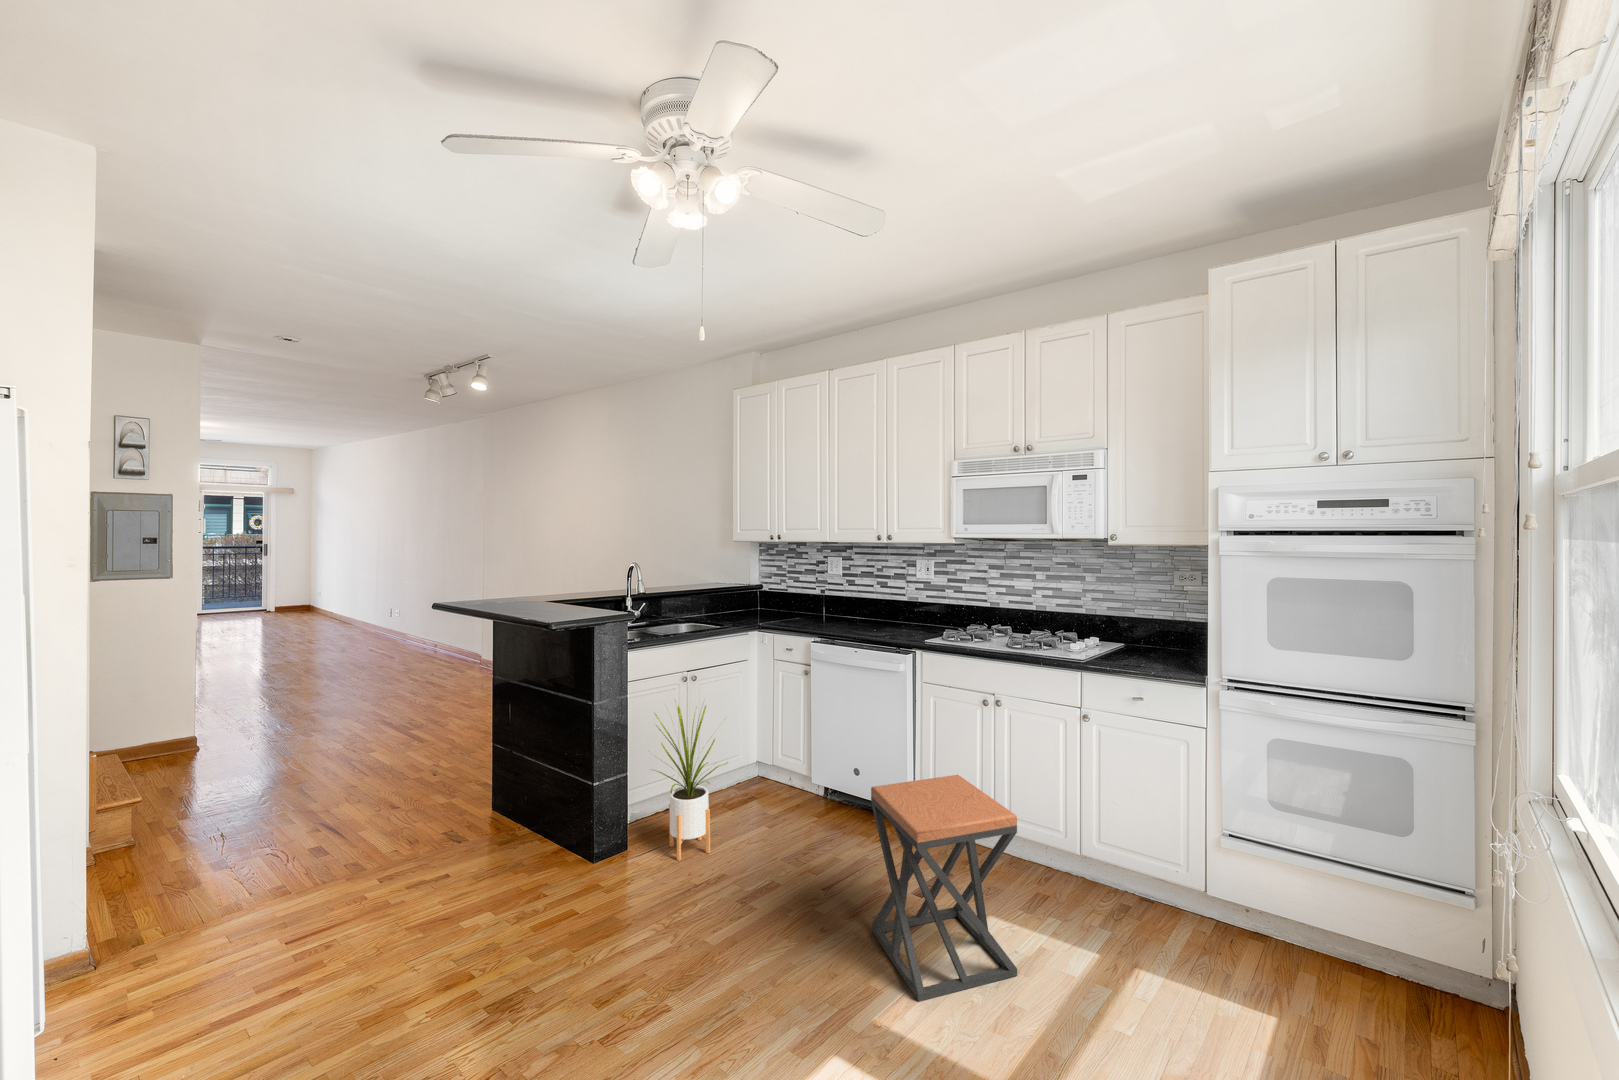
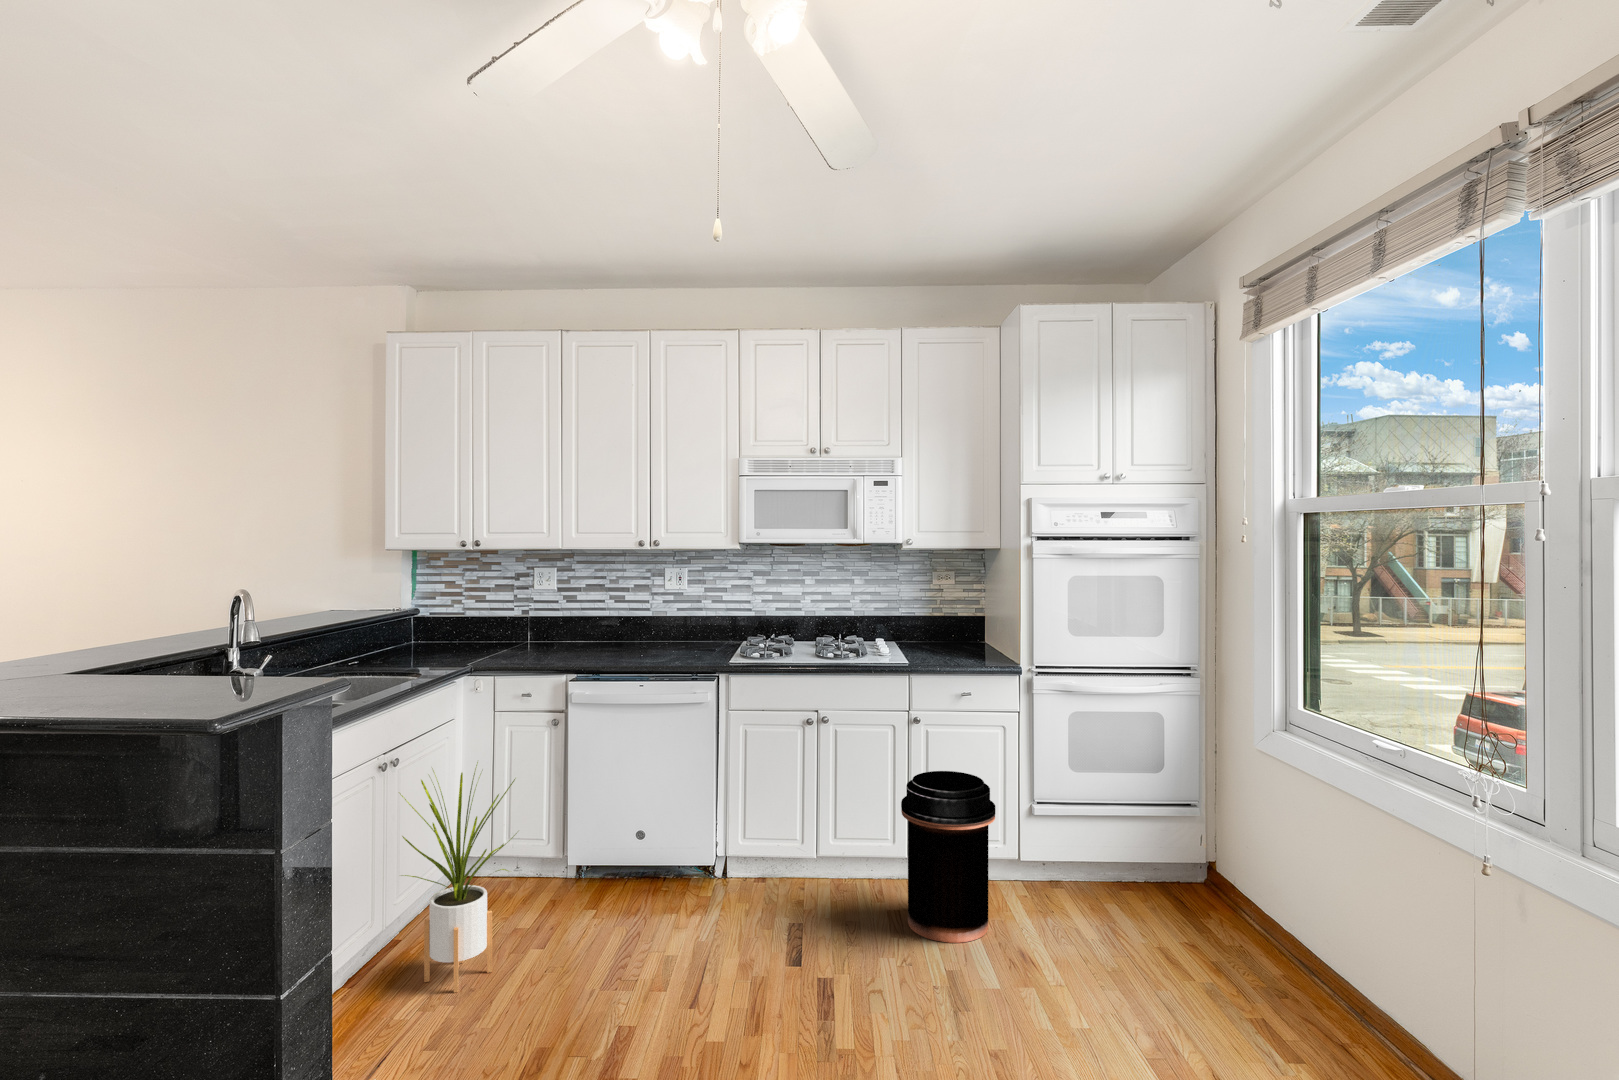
stool: present [871,775,1017,1001] -> none [759,789,910,1014]
trash can: none [1044,781,1154,978] -> present [901,771,995,943]

